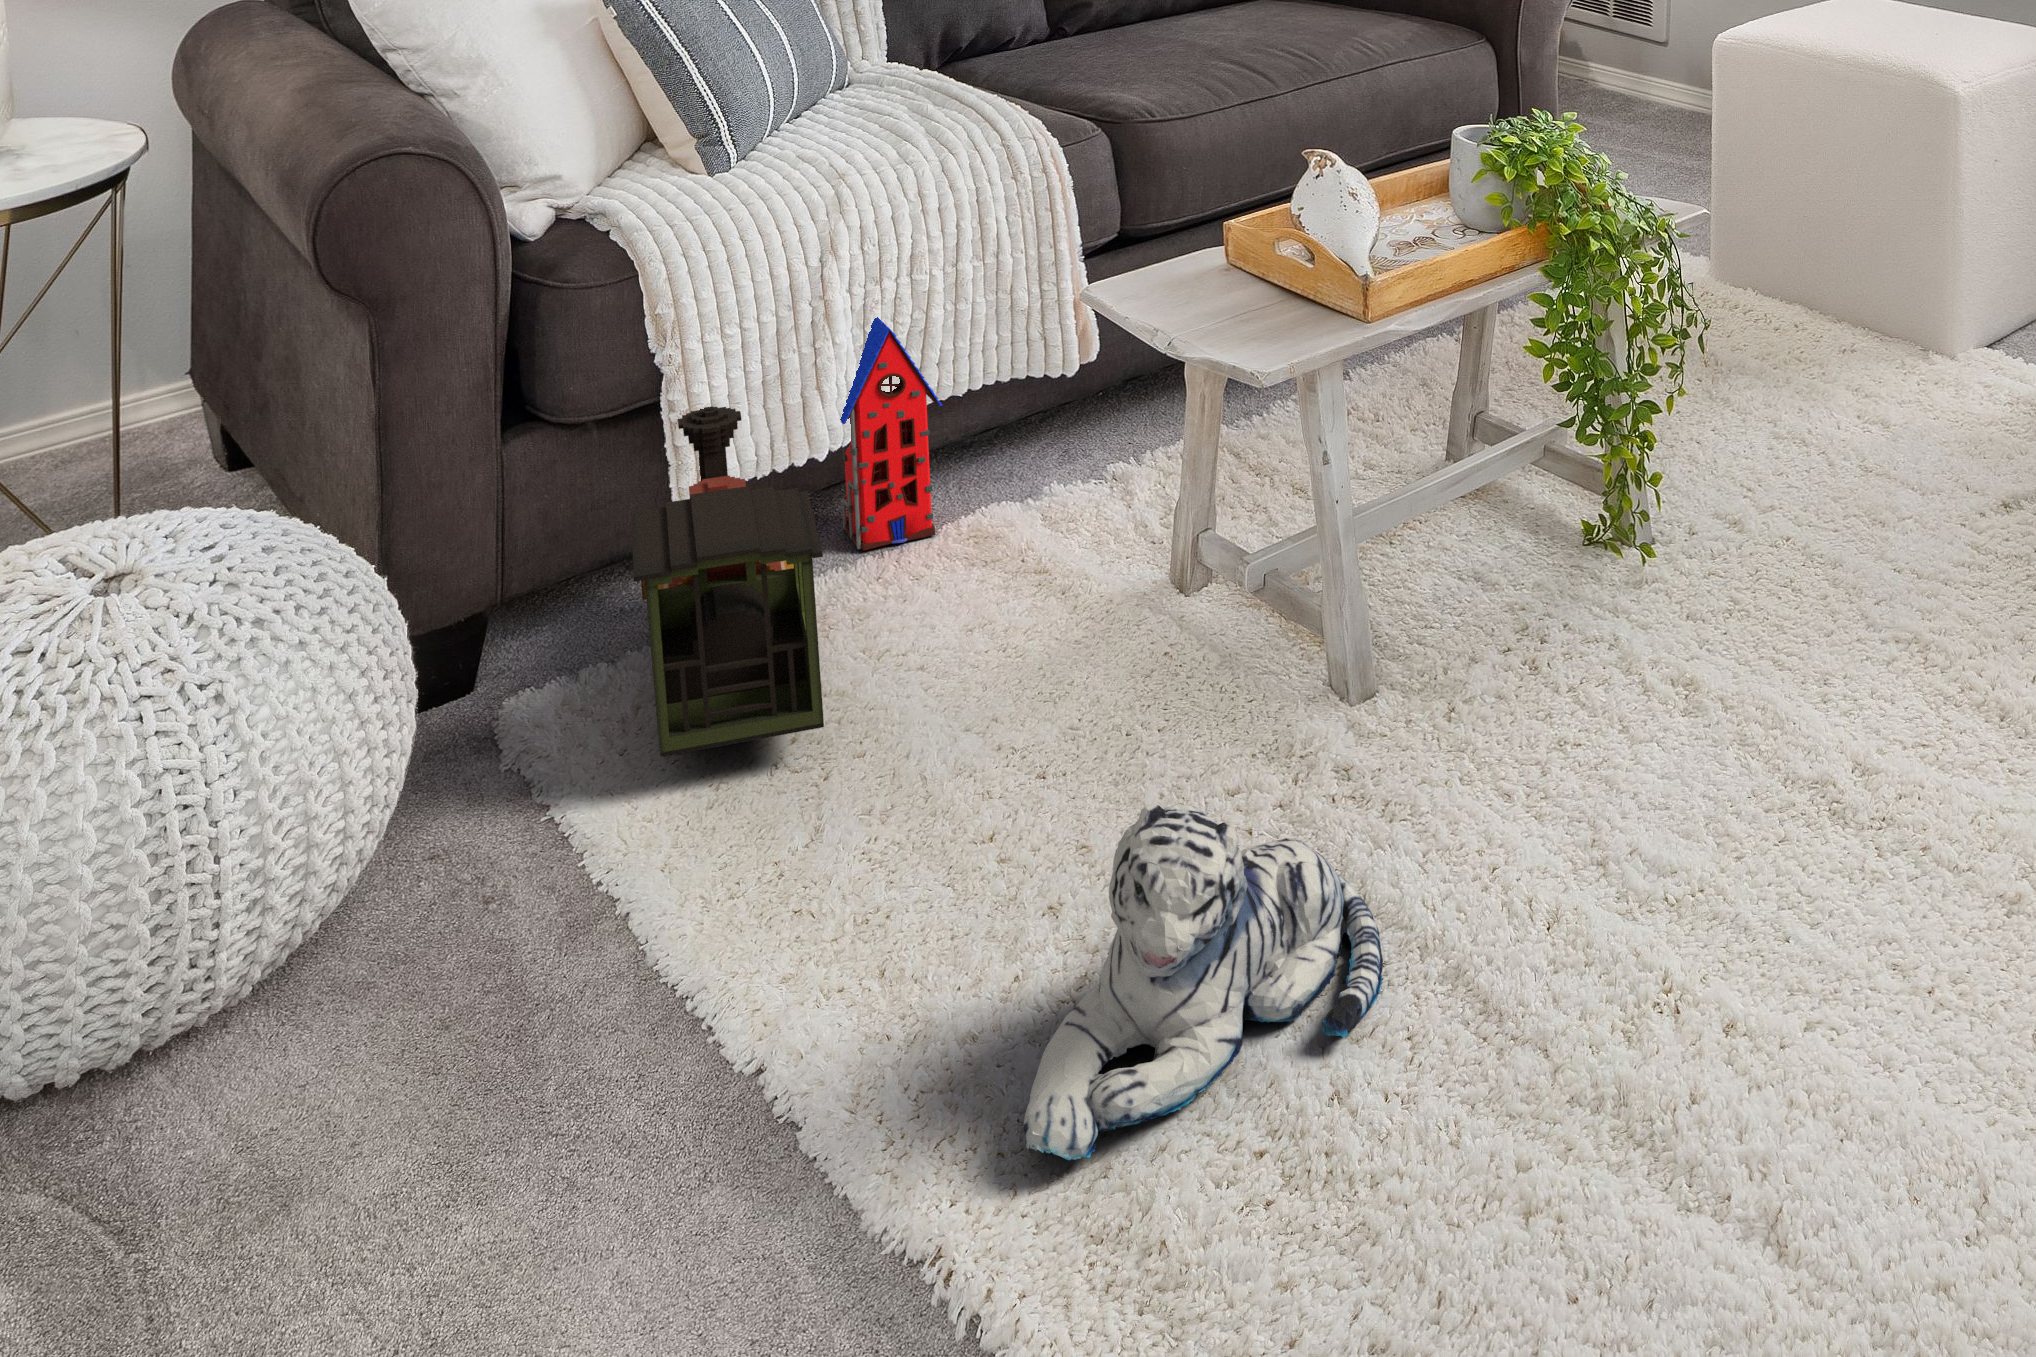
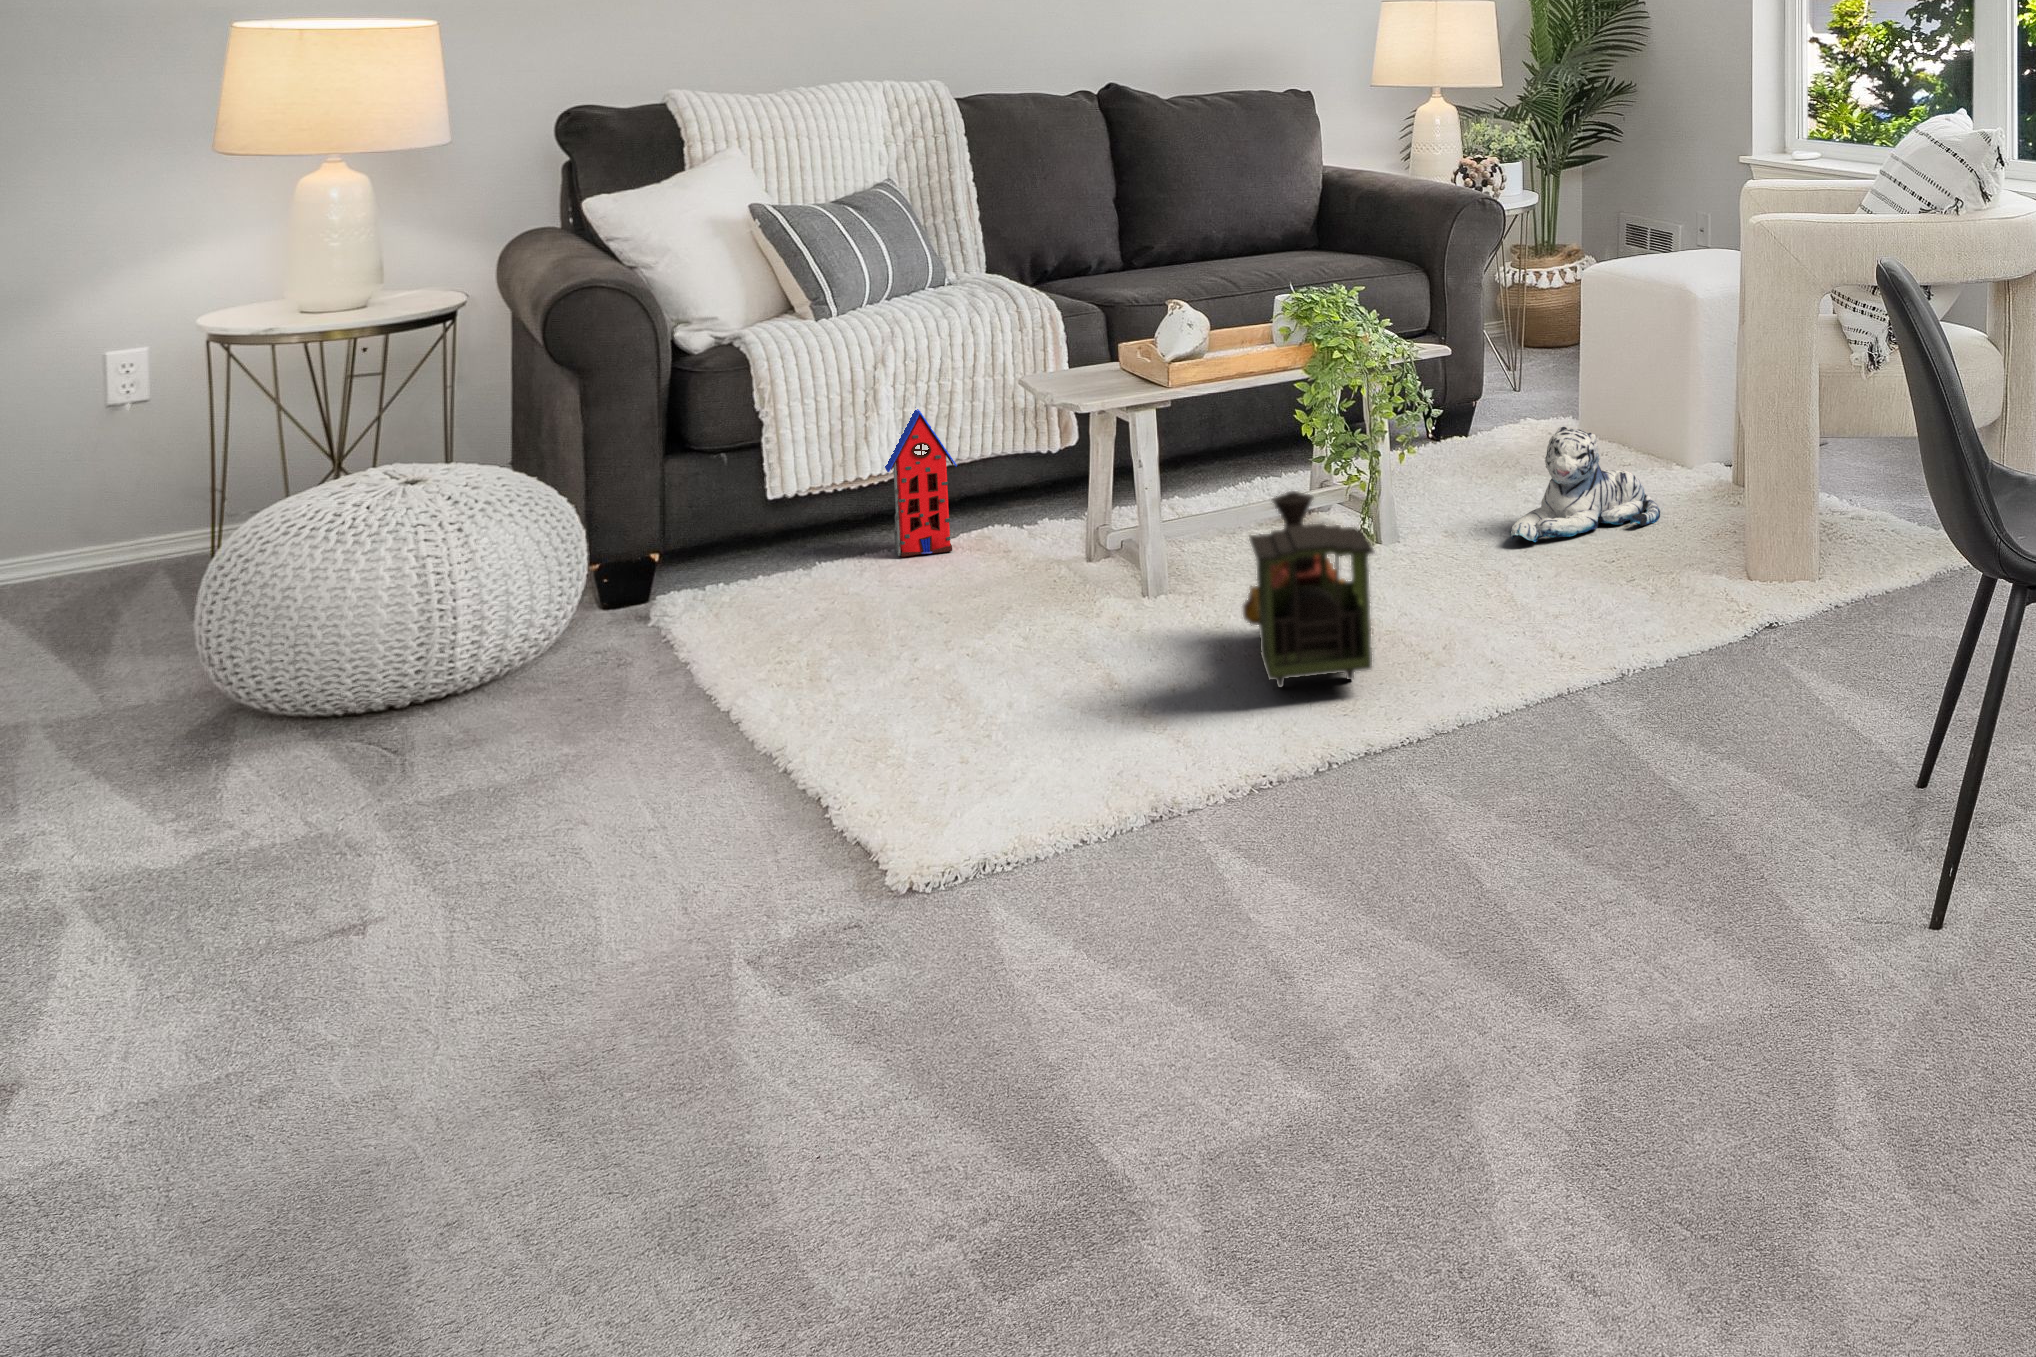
toy train: present [631,406,824,757] -> present [1243,491,1374,687]
plush toy: present [1023,803,1383,1160] -> present [1510,426,1660,542]

